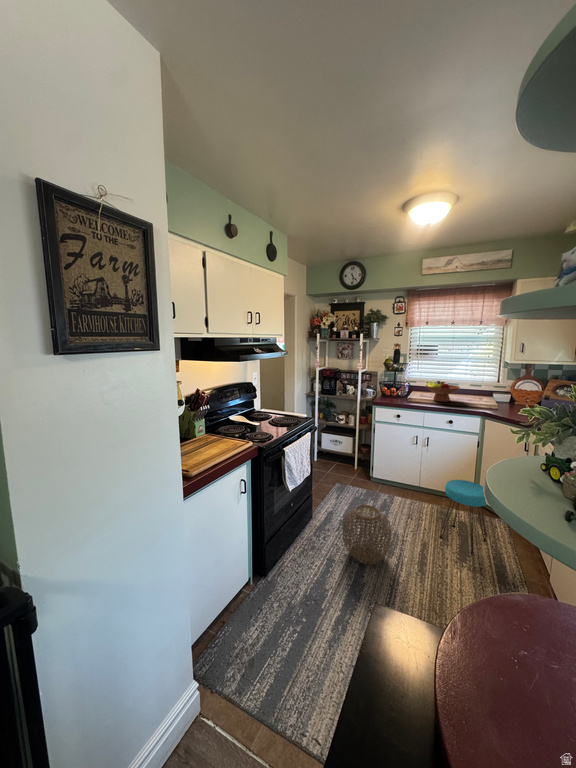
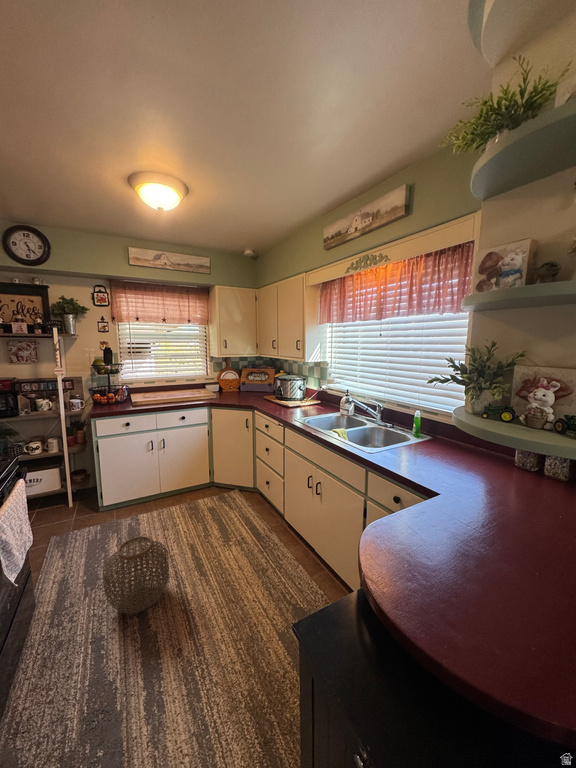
fruit bowl: present [426,381,460,402] -> none [149,379,183,400]
stool: present [440,480,487,553] -> none [198,467,235,532]

